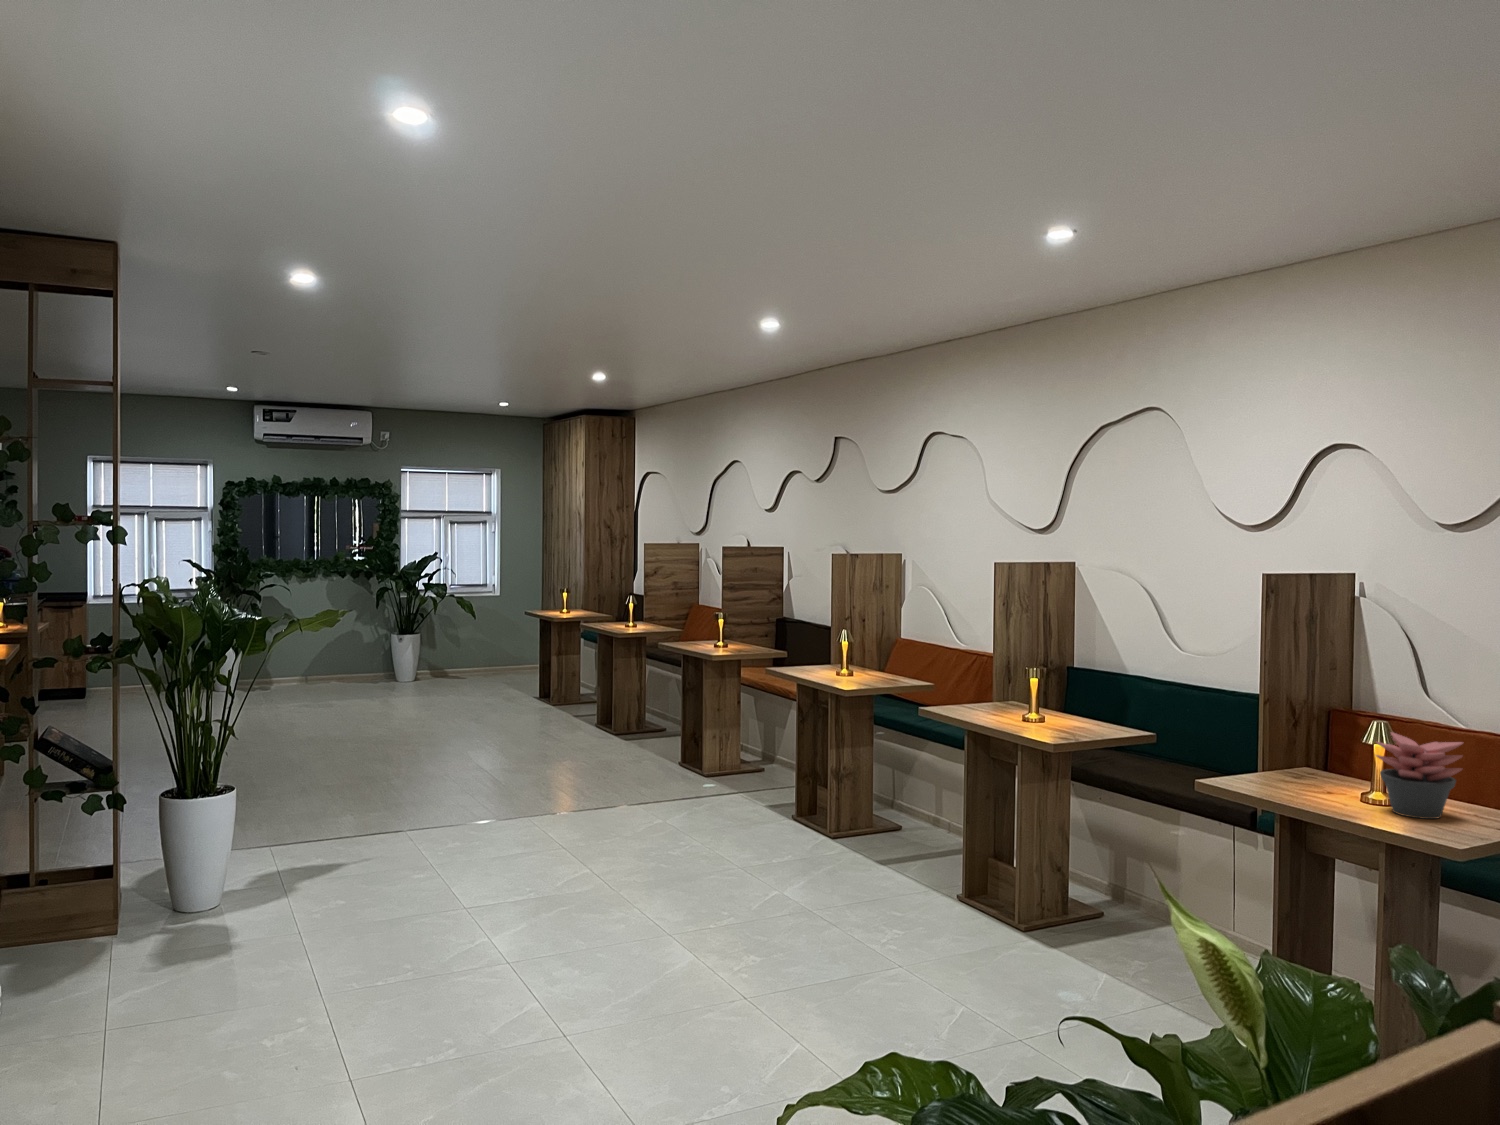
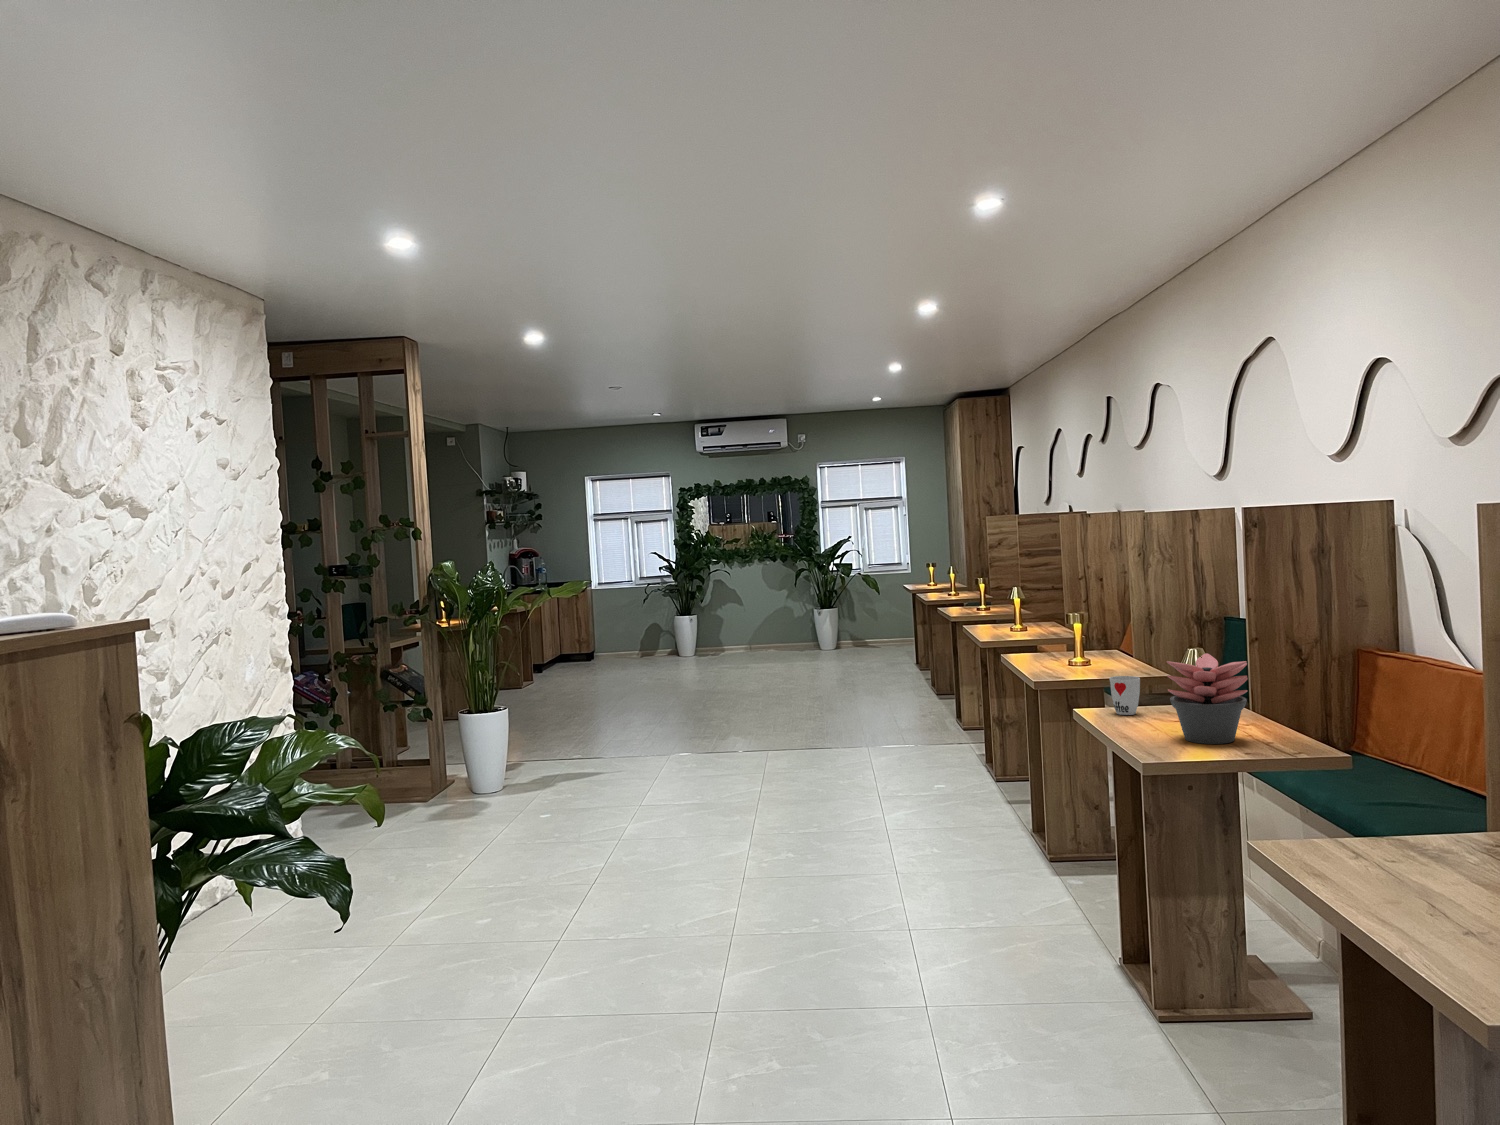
cup: none [1249,749,1280,787] -> present [1109,676,1140,715]

